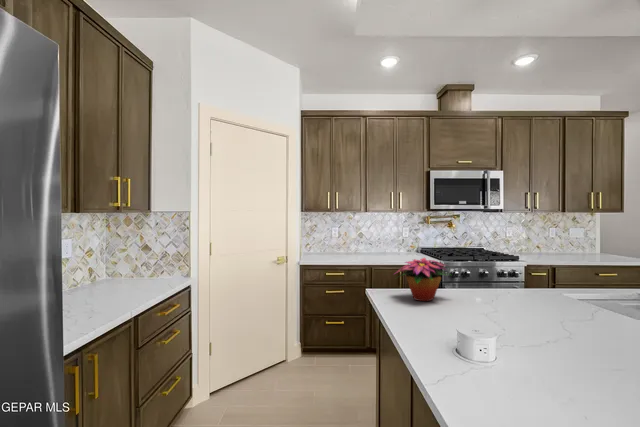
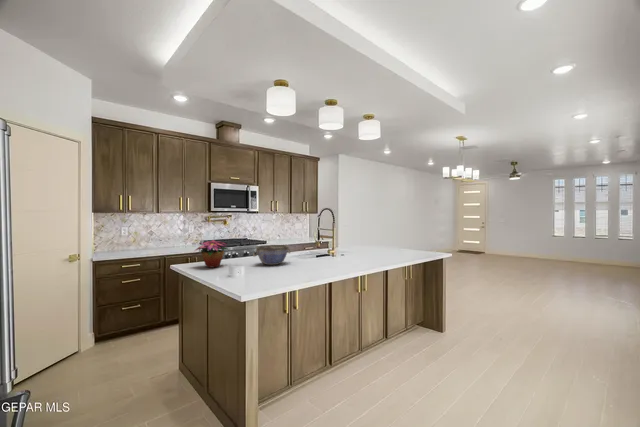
bowl: none [492,273,571,313] -> present [253,245,291,265]

